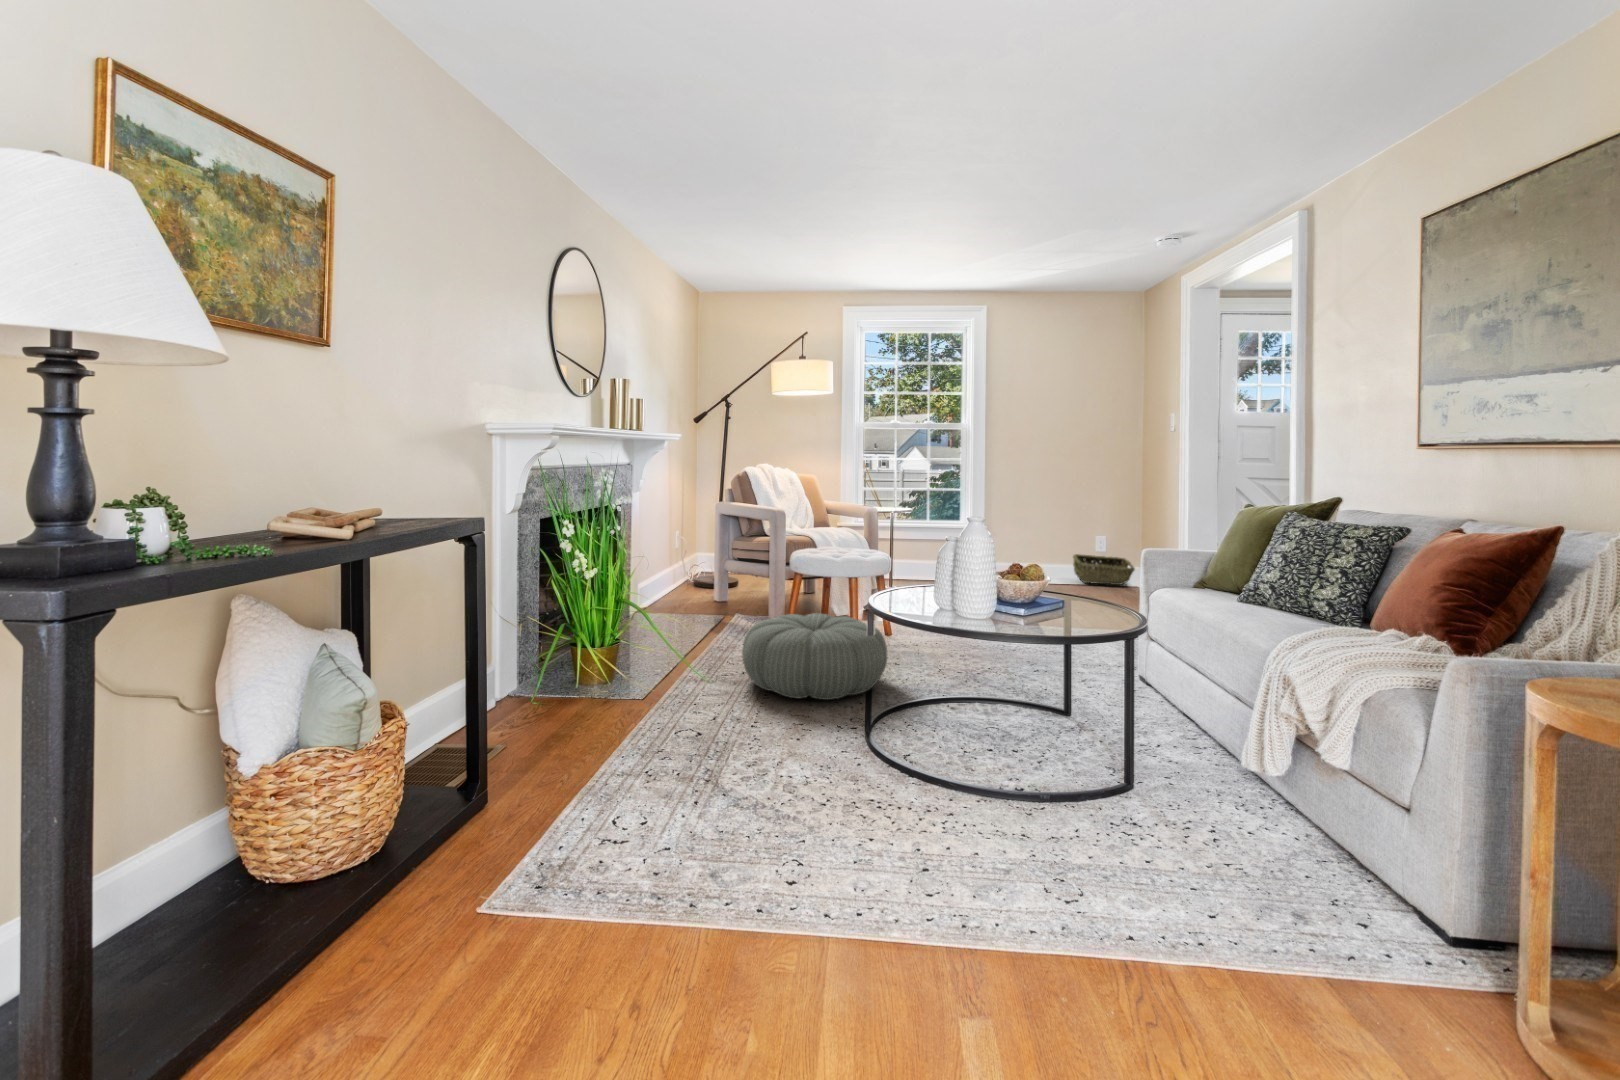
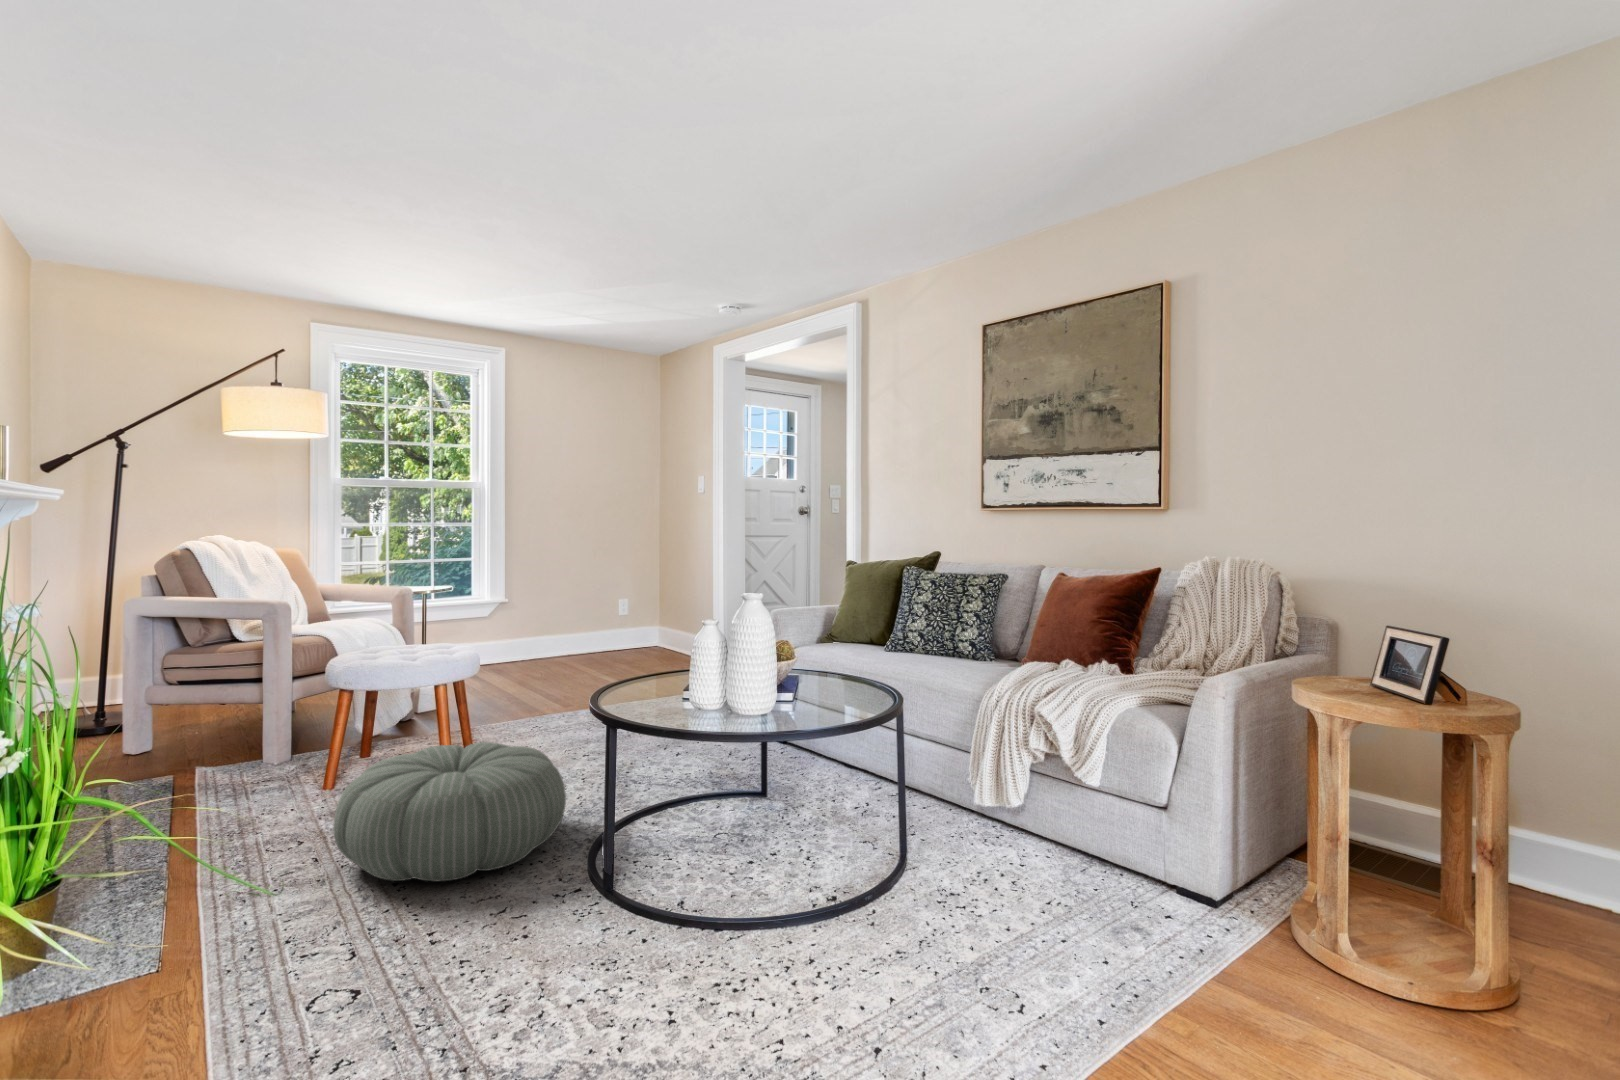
woven basket: present [1073,554,1135,585] -> none [609,621,674,652]

